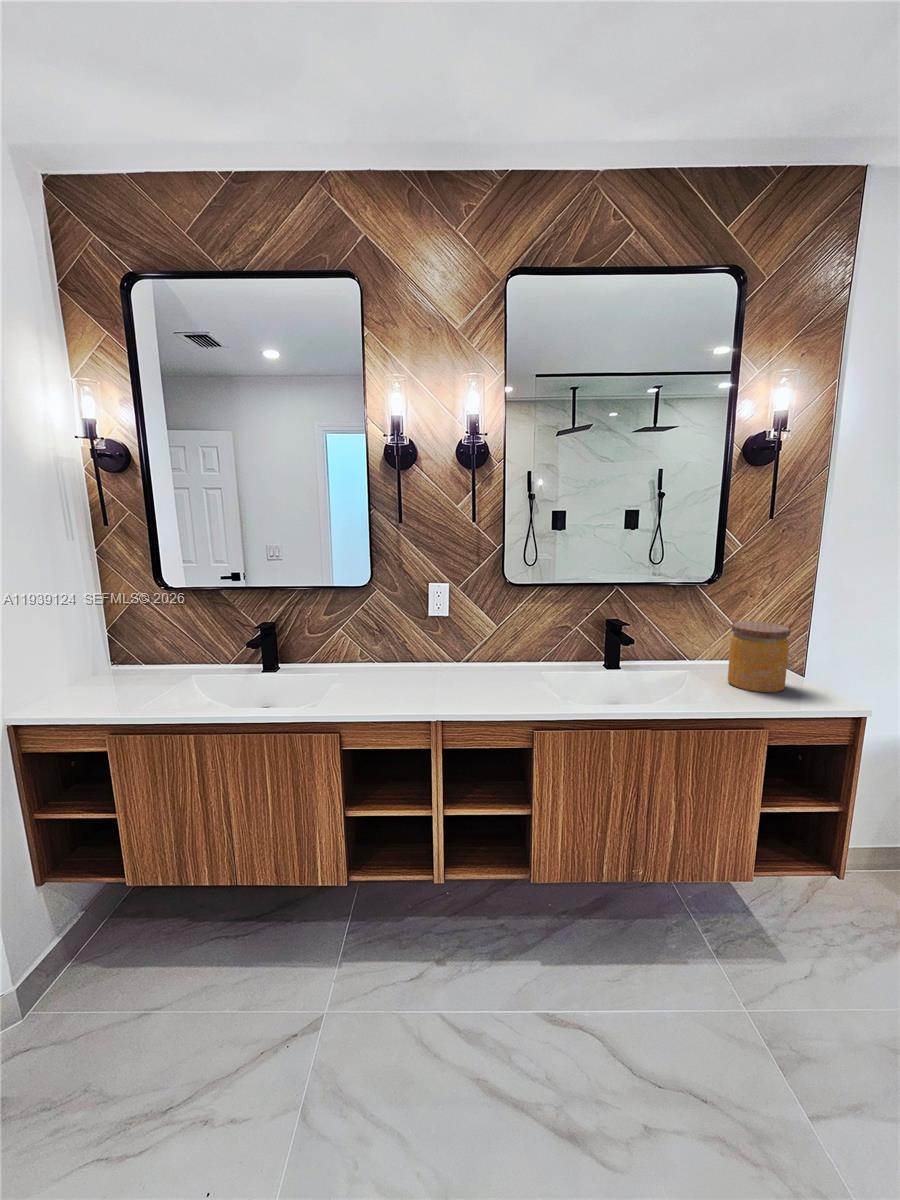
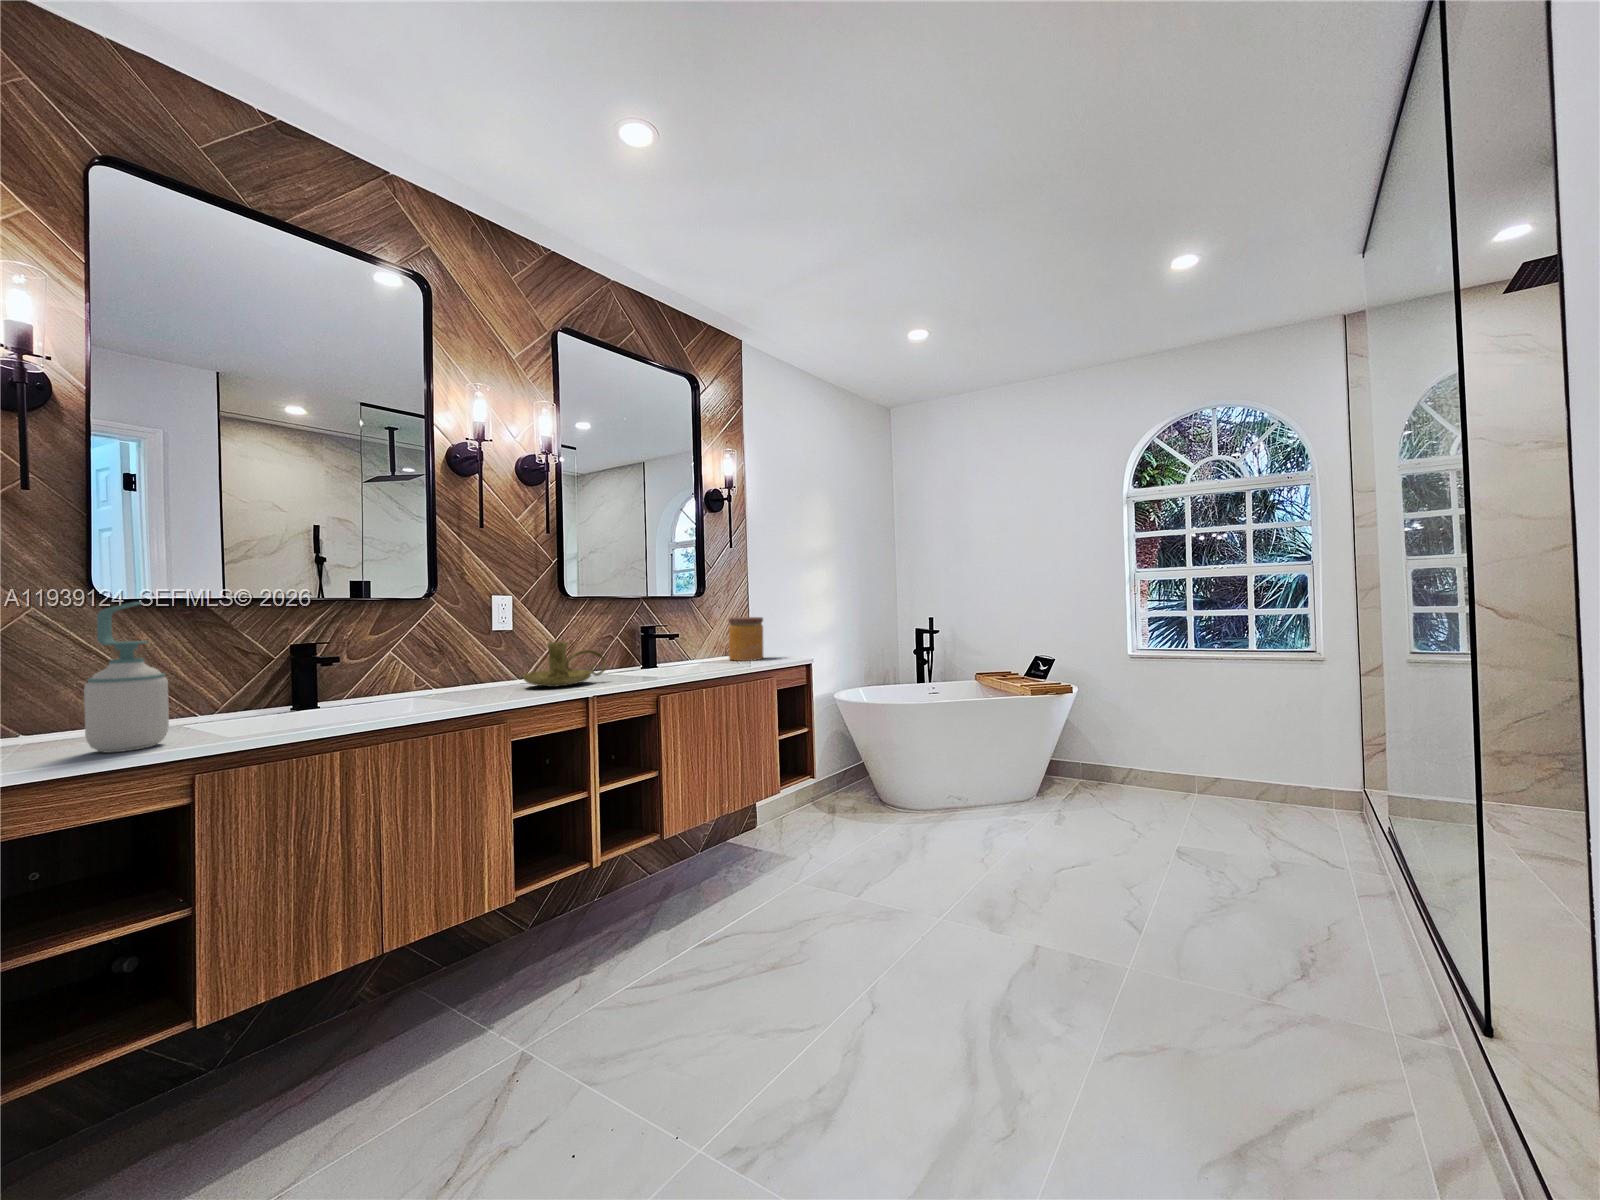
soap bottle: none [97,600,145,699] -> present [84,602,169,753]
candle holder: none [419,641,500,693] -> present [523,642,606,687]

